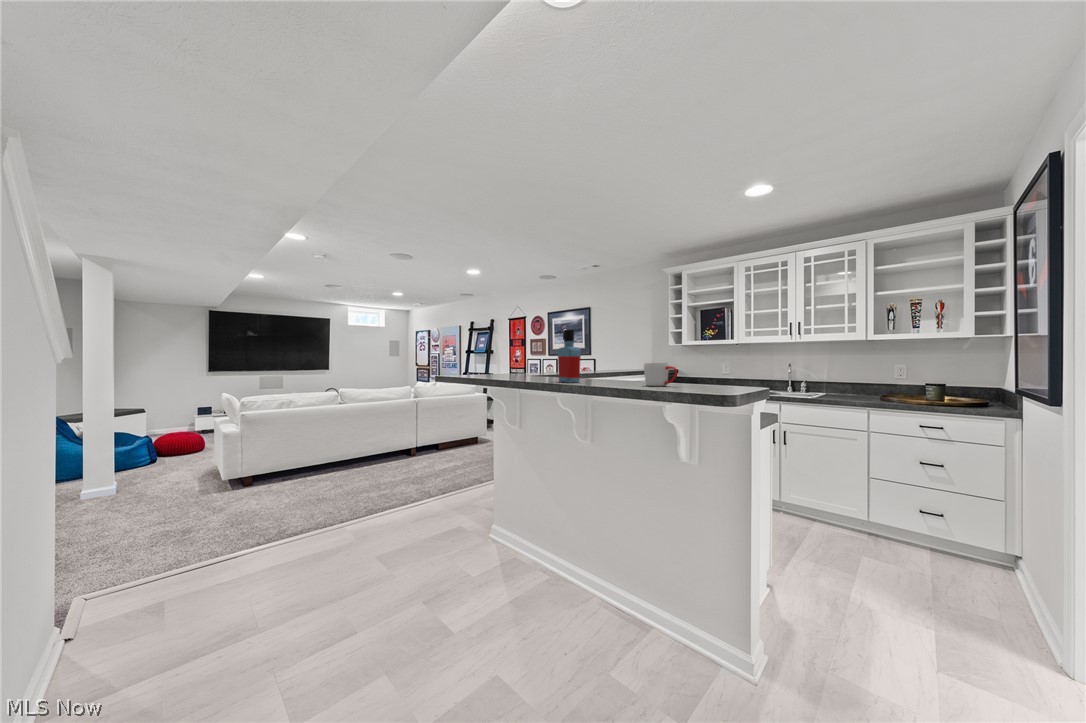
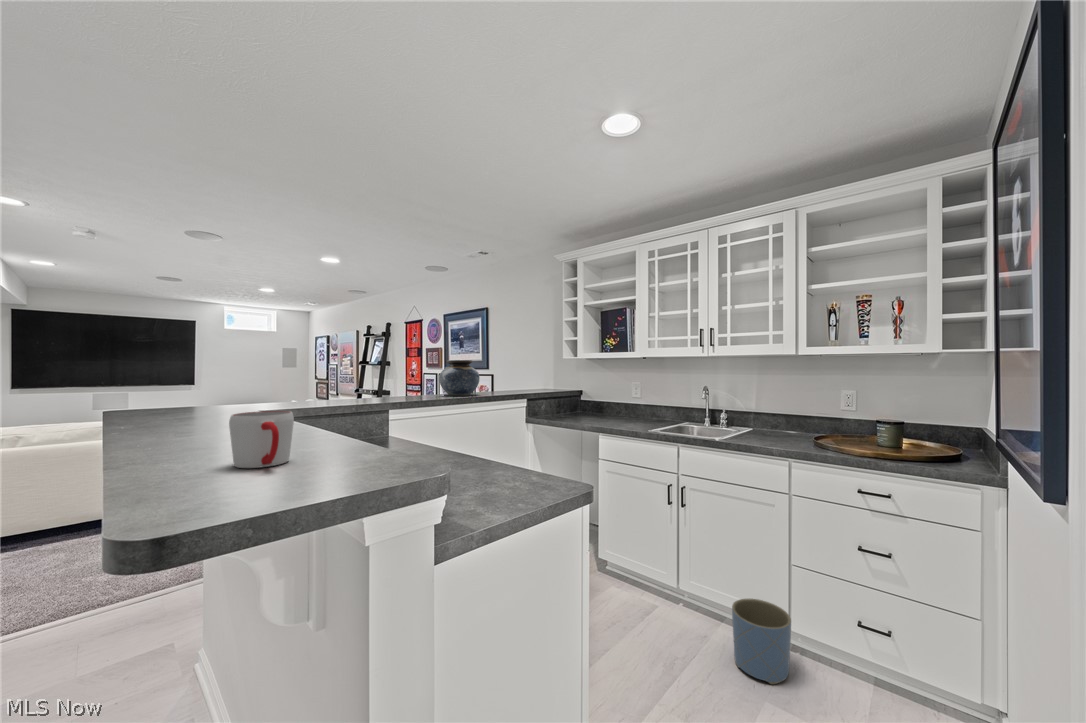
bottle: present [558,329,581,383] -> none [177,337,220,442]
vase: none [590,347,618,372] -> present [439,360,479,396]
planter: none [828,498,870,545] -> present [732,599,791,684]

